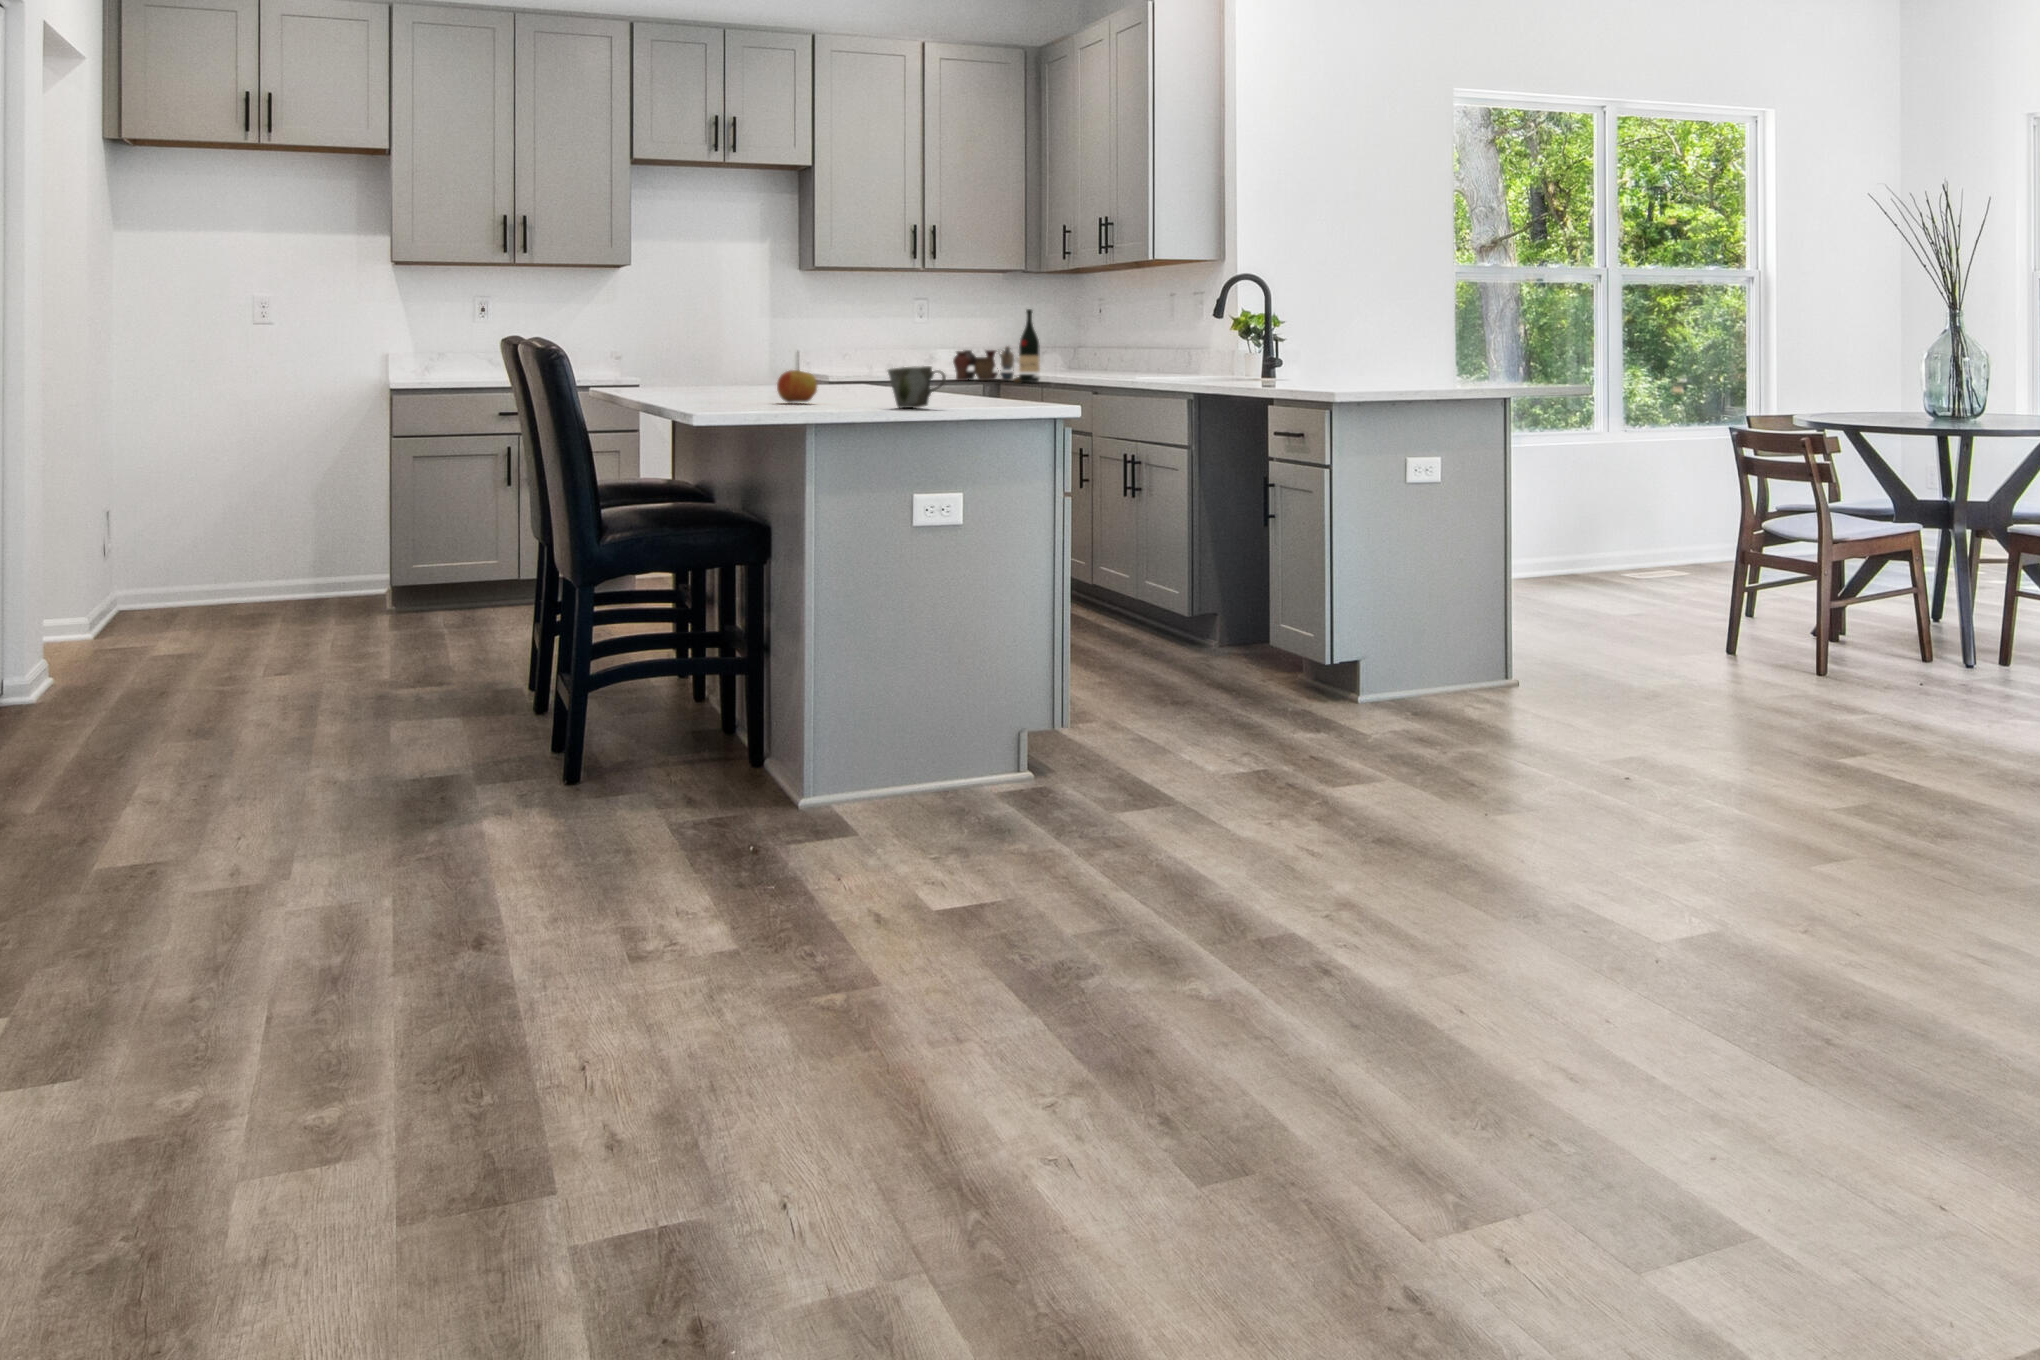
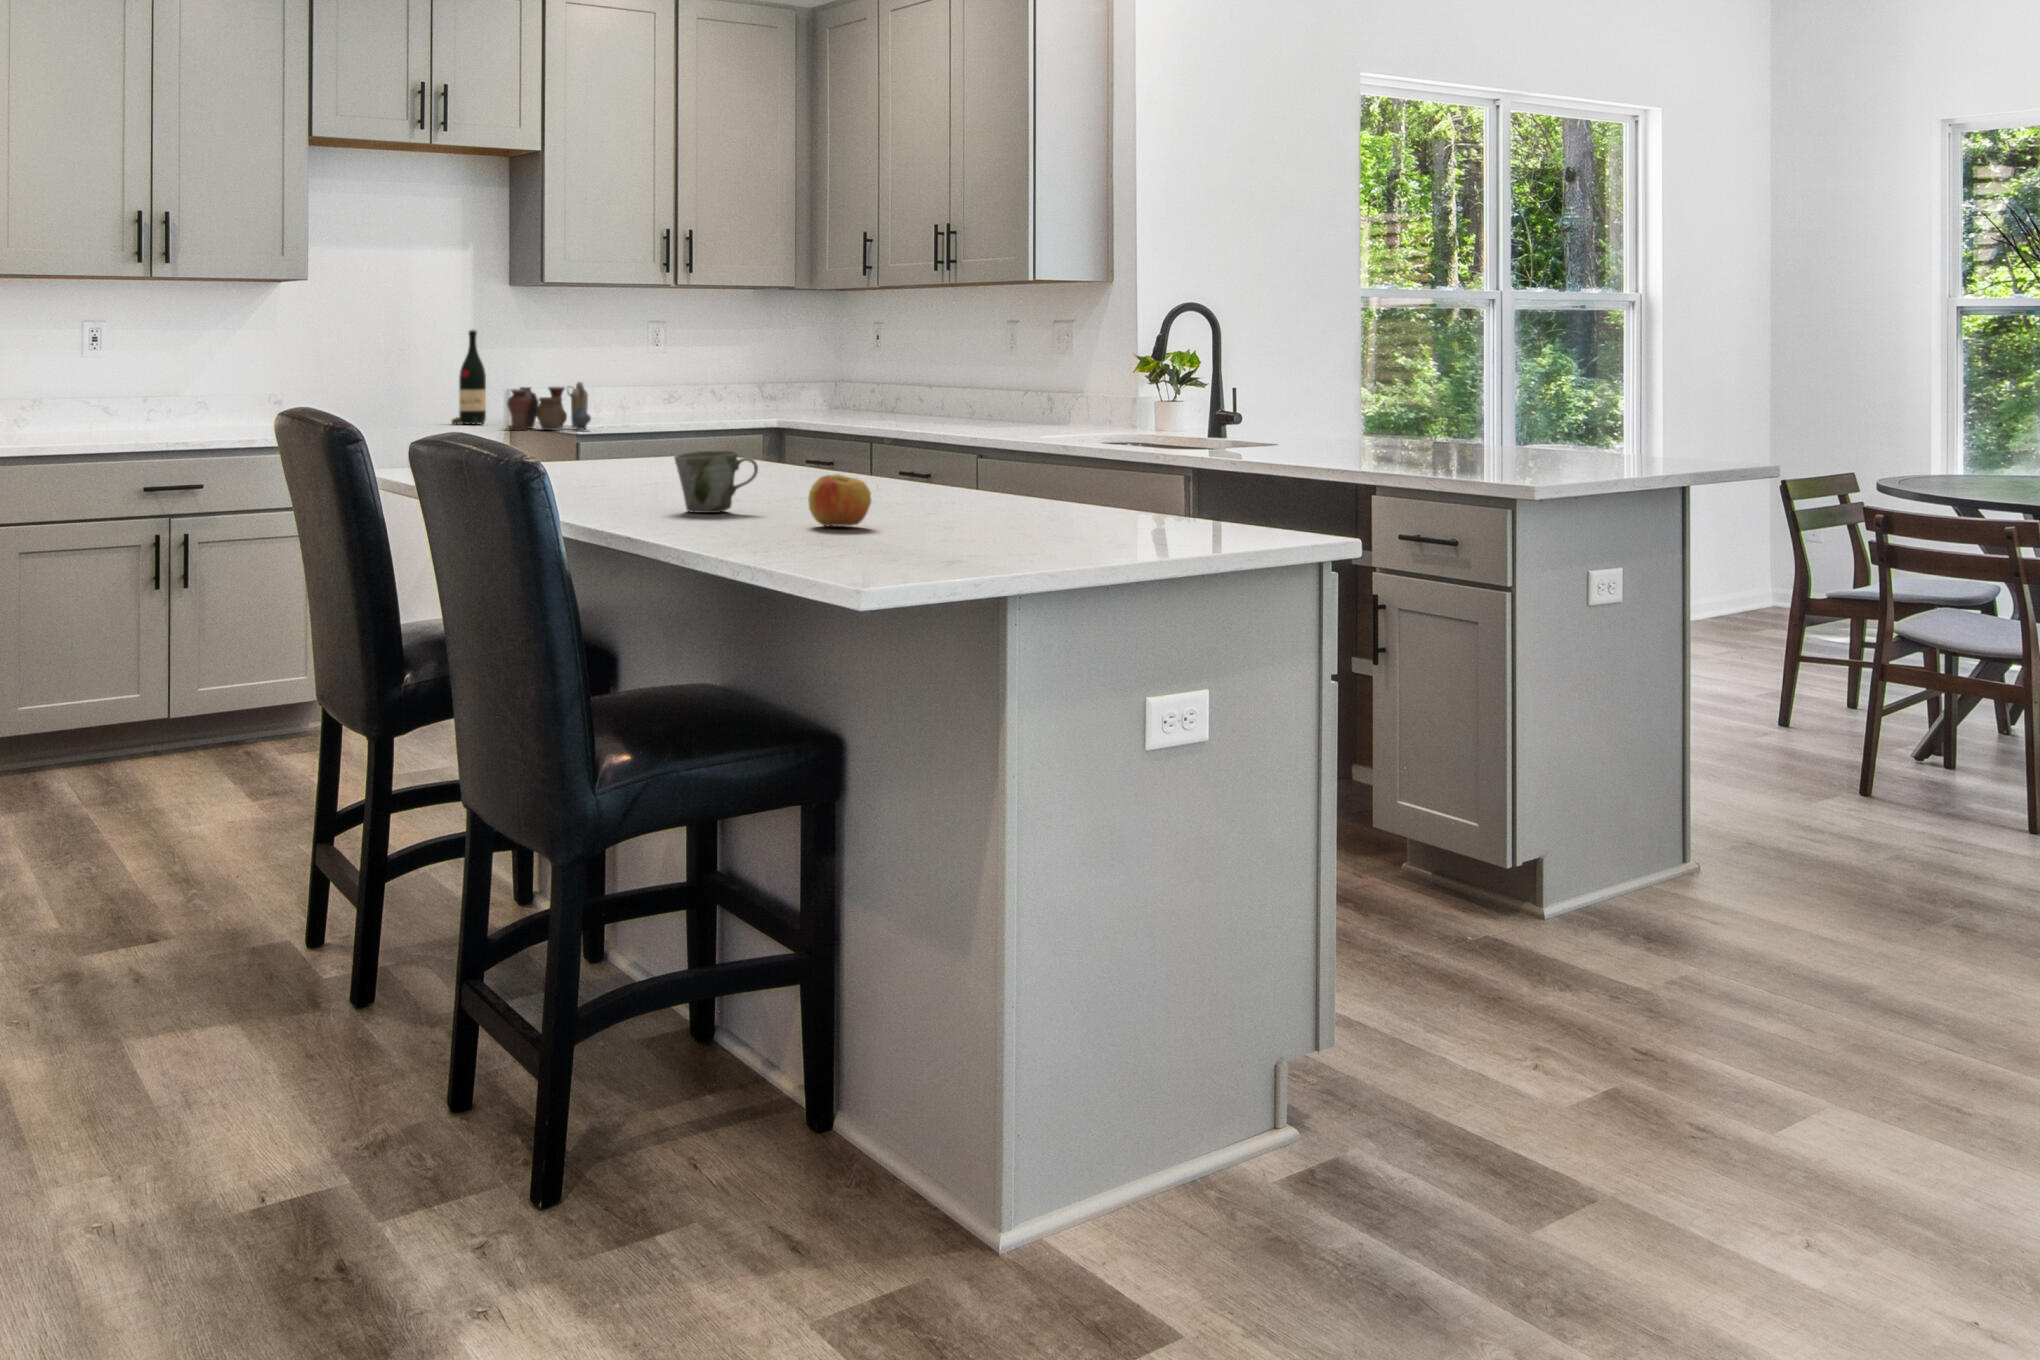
wine bottle: present [1013,309,1040,383] -> present [451,330,486,425]
vase: present [953,347,1014,381] -> present [507,382,591,430]
mug: present [888,366,946,408] -> present [674,450,758,513]

